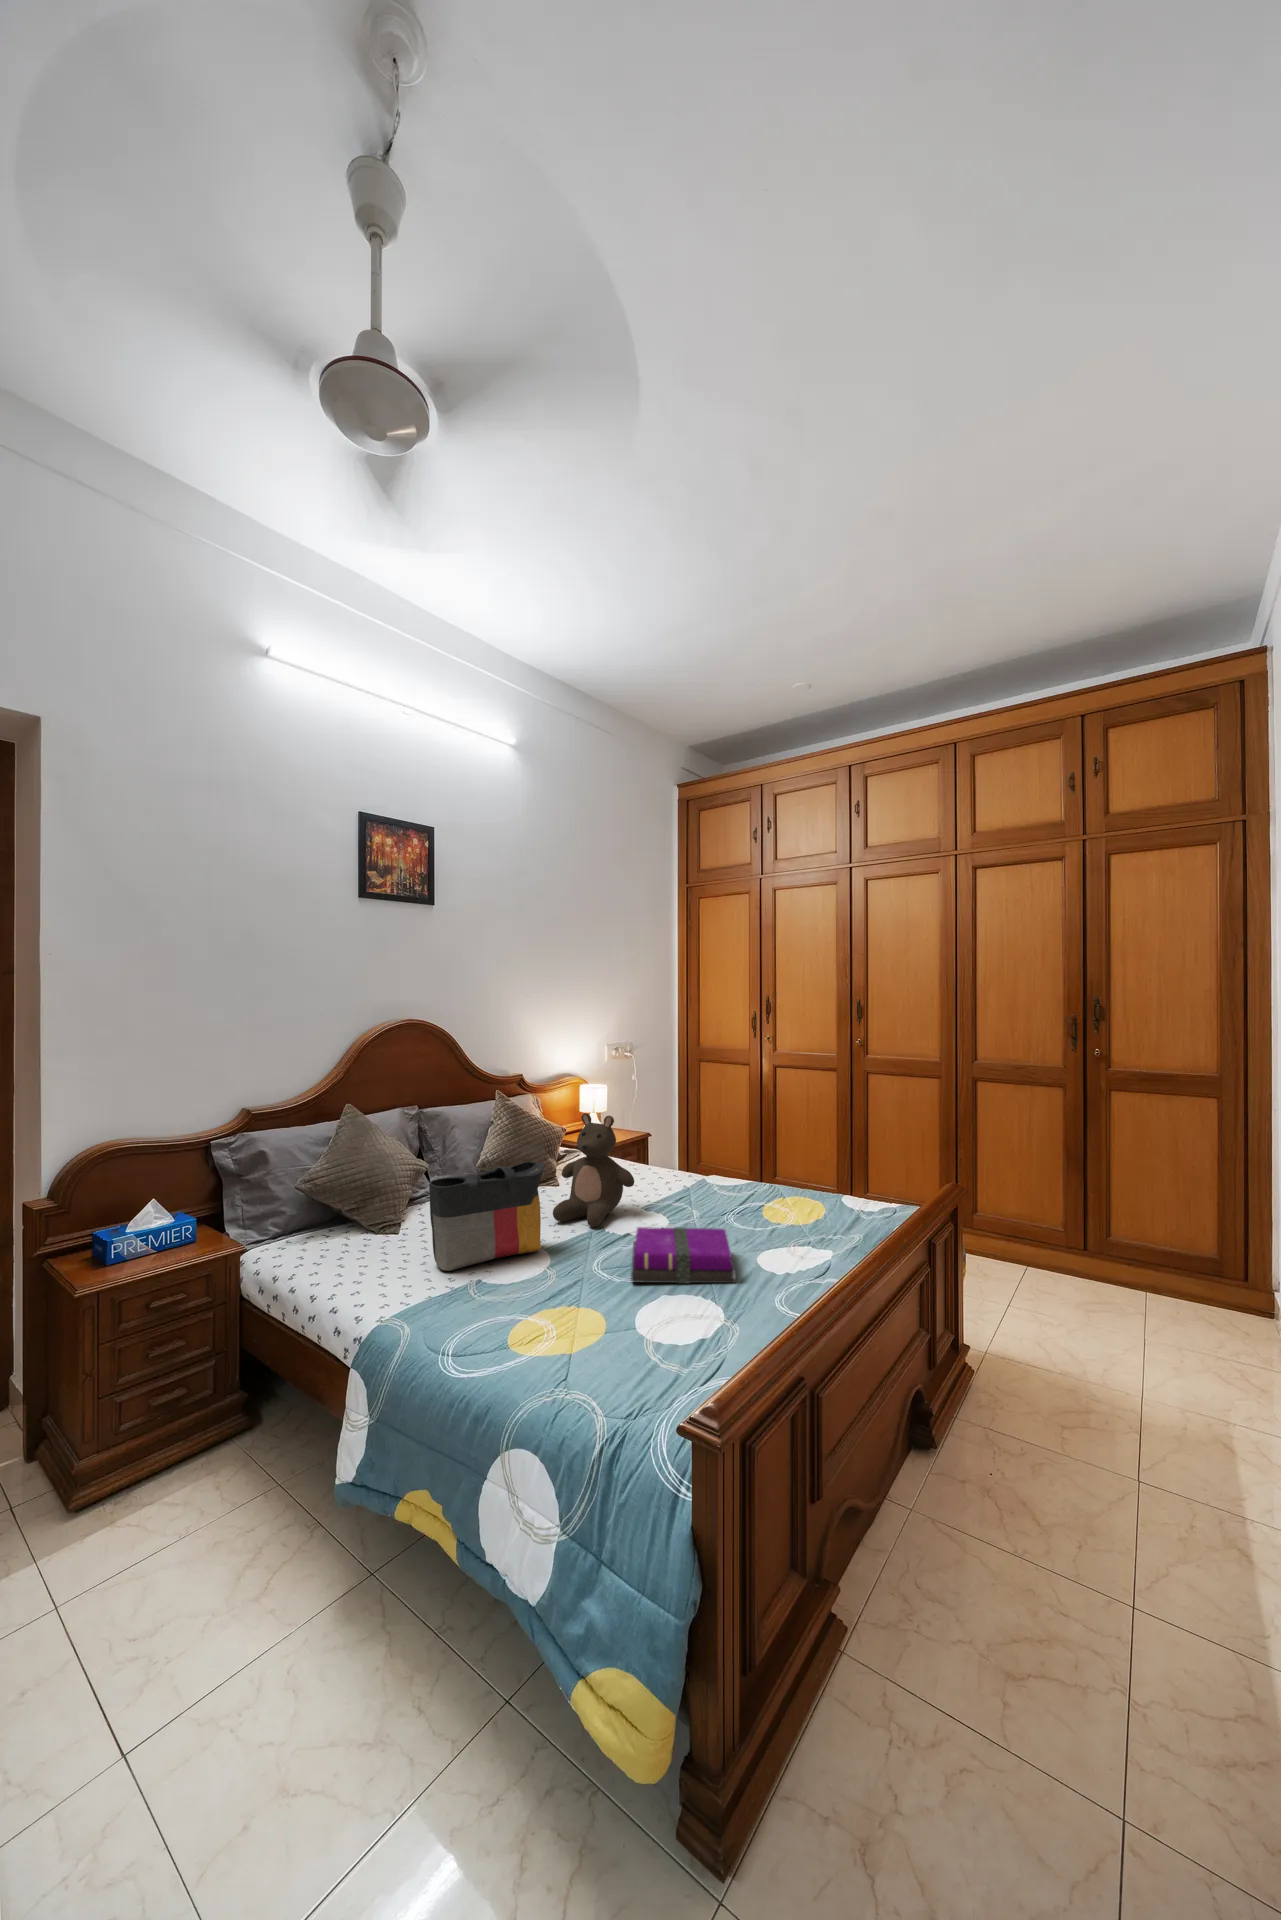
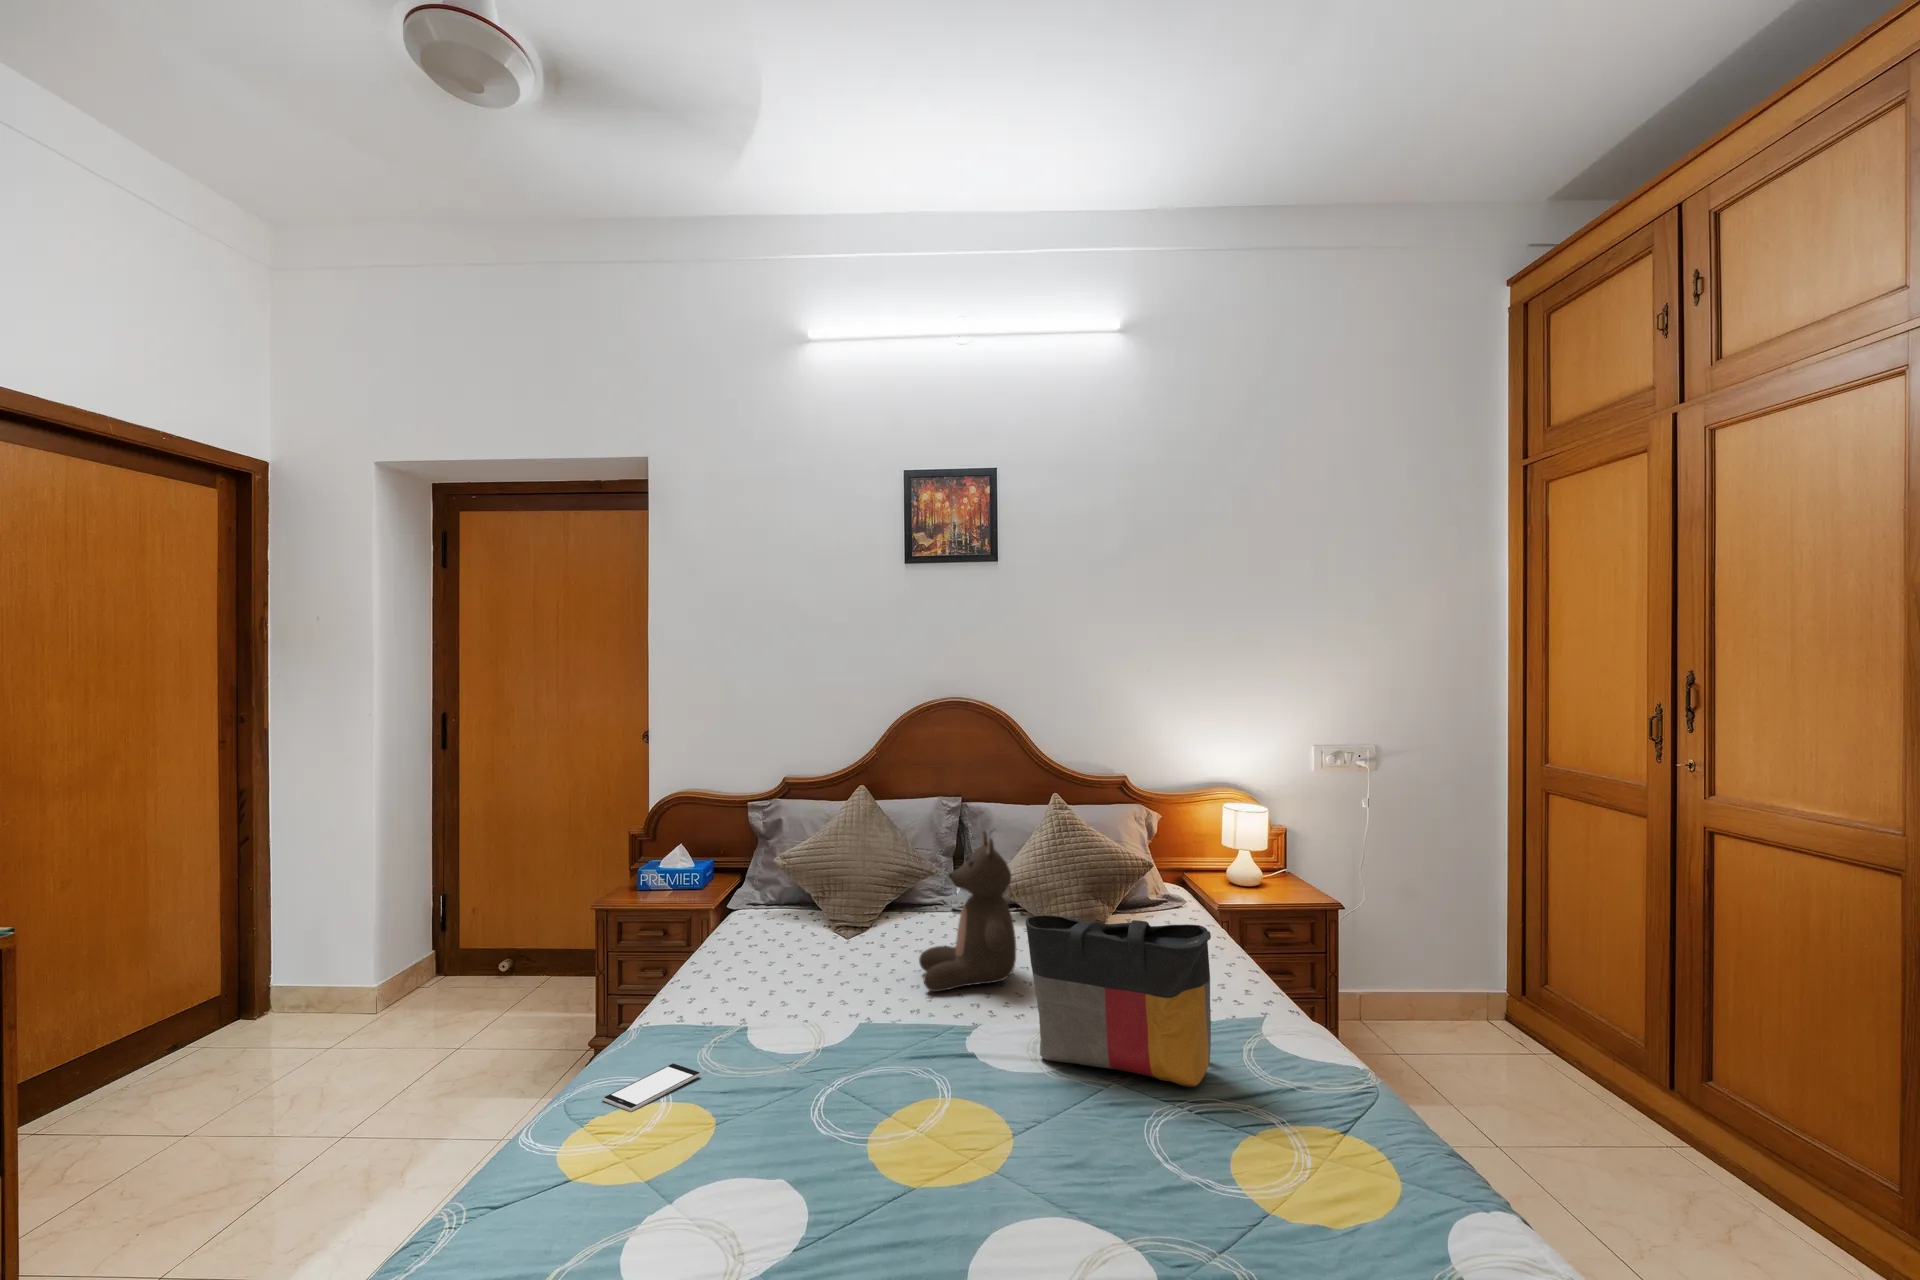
tote bag: present [429,1162,545,1271] -> present [1026,915,1211,1087]
notebook: present [631,1227,736,1284] -> none [750,995,925,1120]
smartphone: none [614,1298,669,1332] -> present [602,1063,702,1112]

